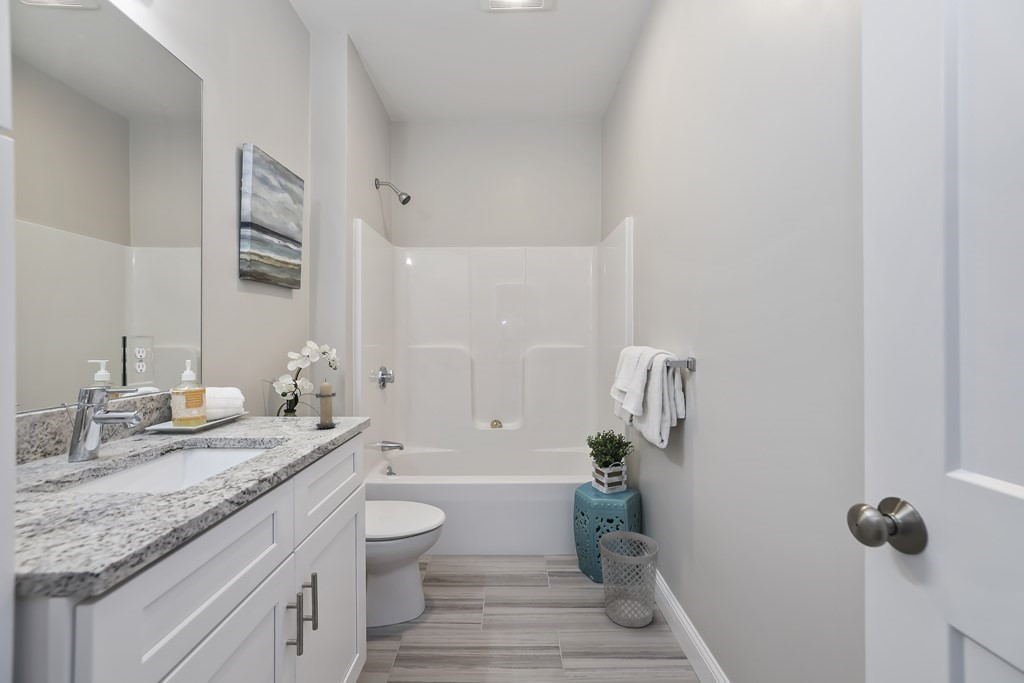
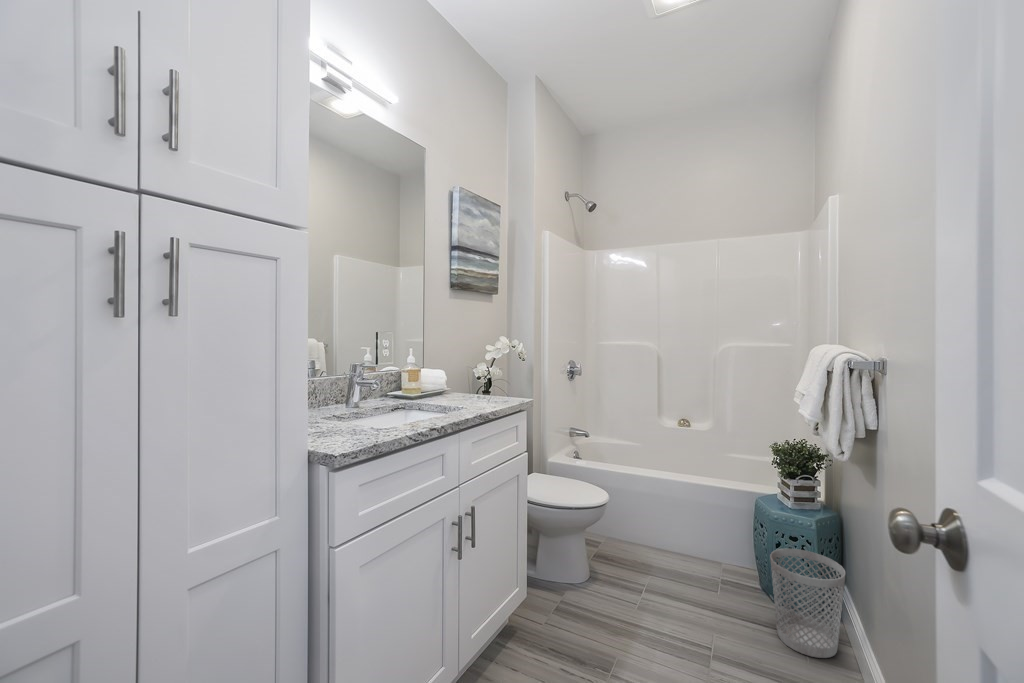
candle: present [316,379,336,428] -> none [488,365,507,404]

